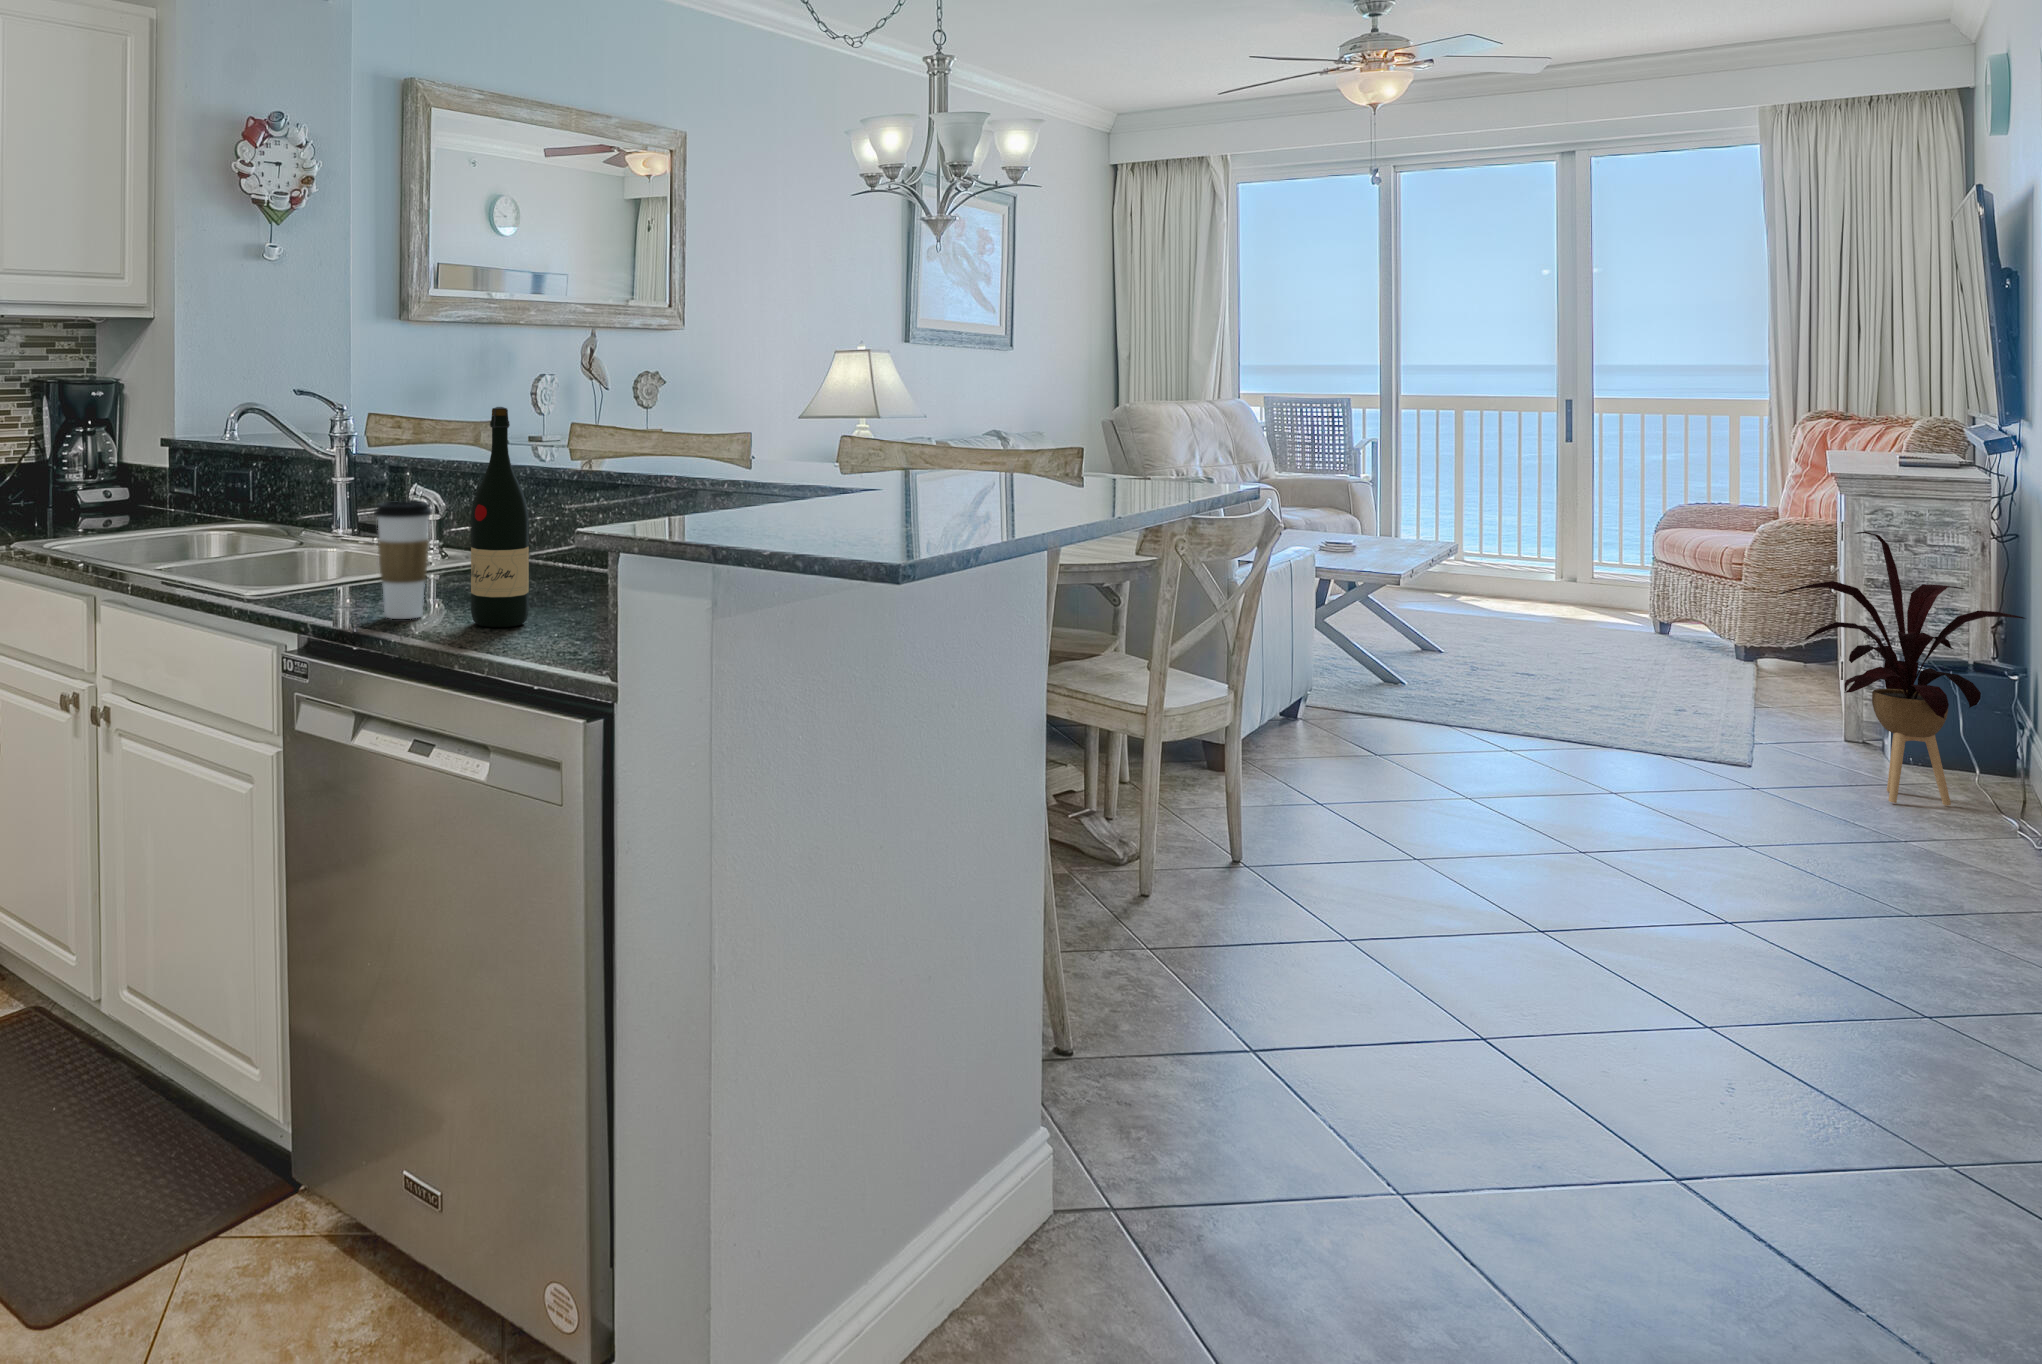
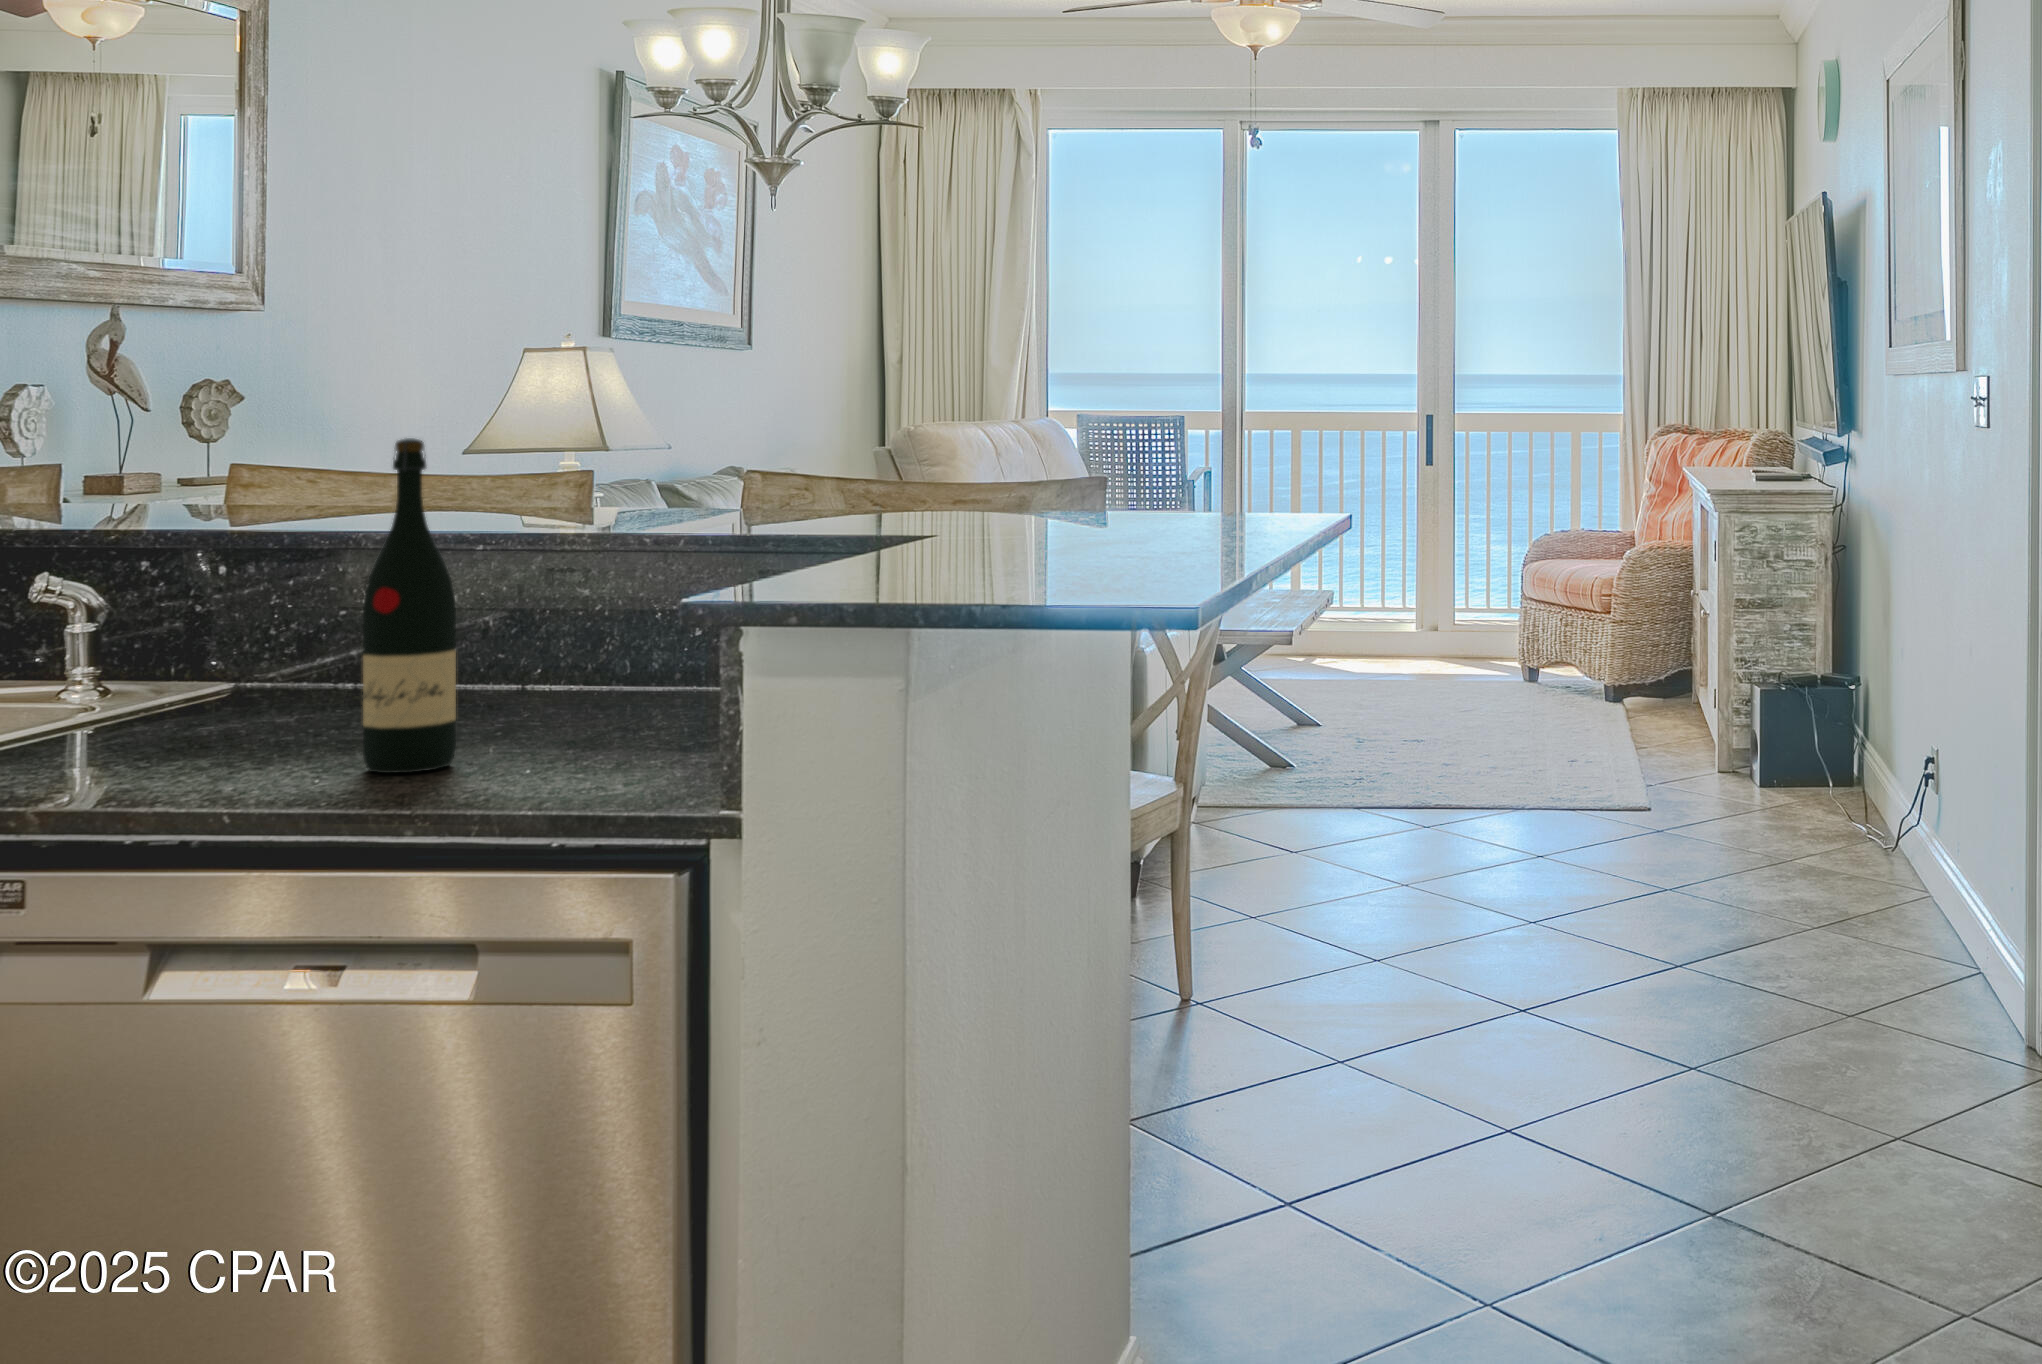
coffee cup: present [374,501,432,619] -> none [173,592,279,780]
house plant: present [1780,532,2025,805] -> none [1675,548,1869,829]

